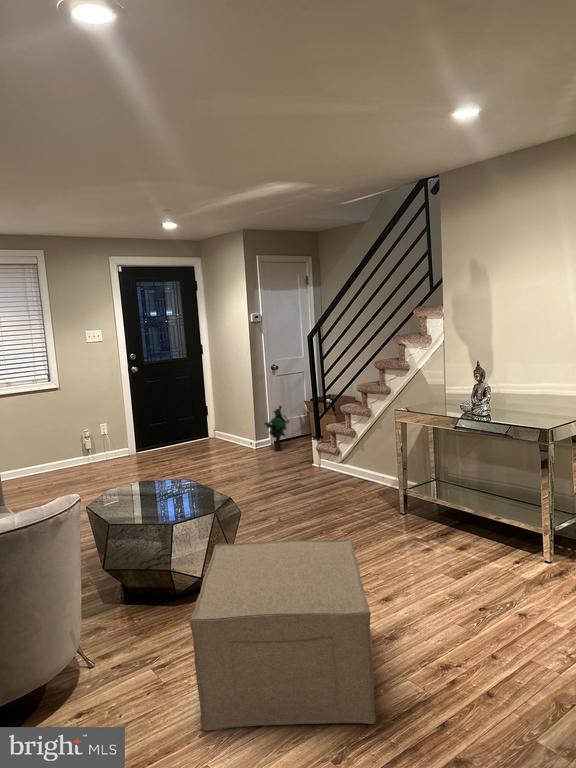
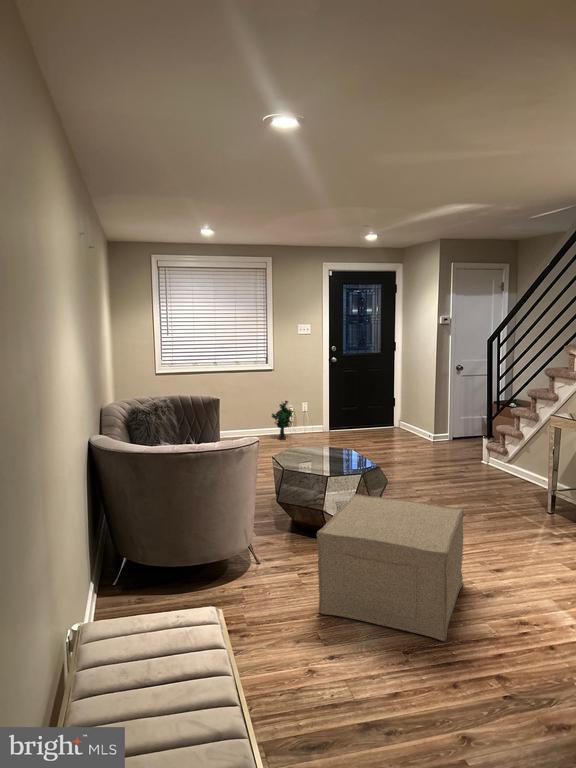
decorative plant: present [264,406,289,451] -> present [272,401,293,440]

